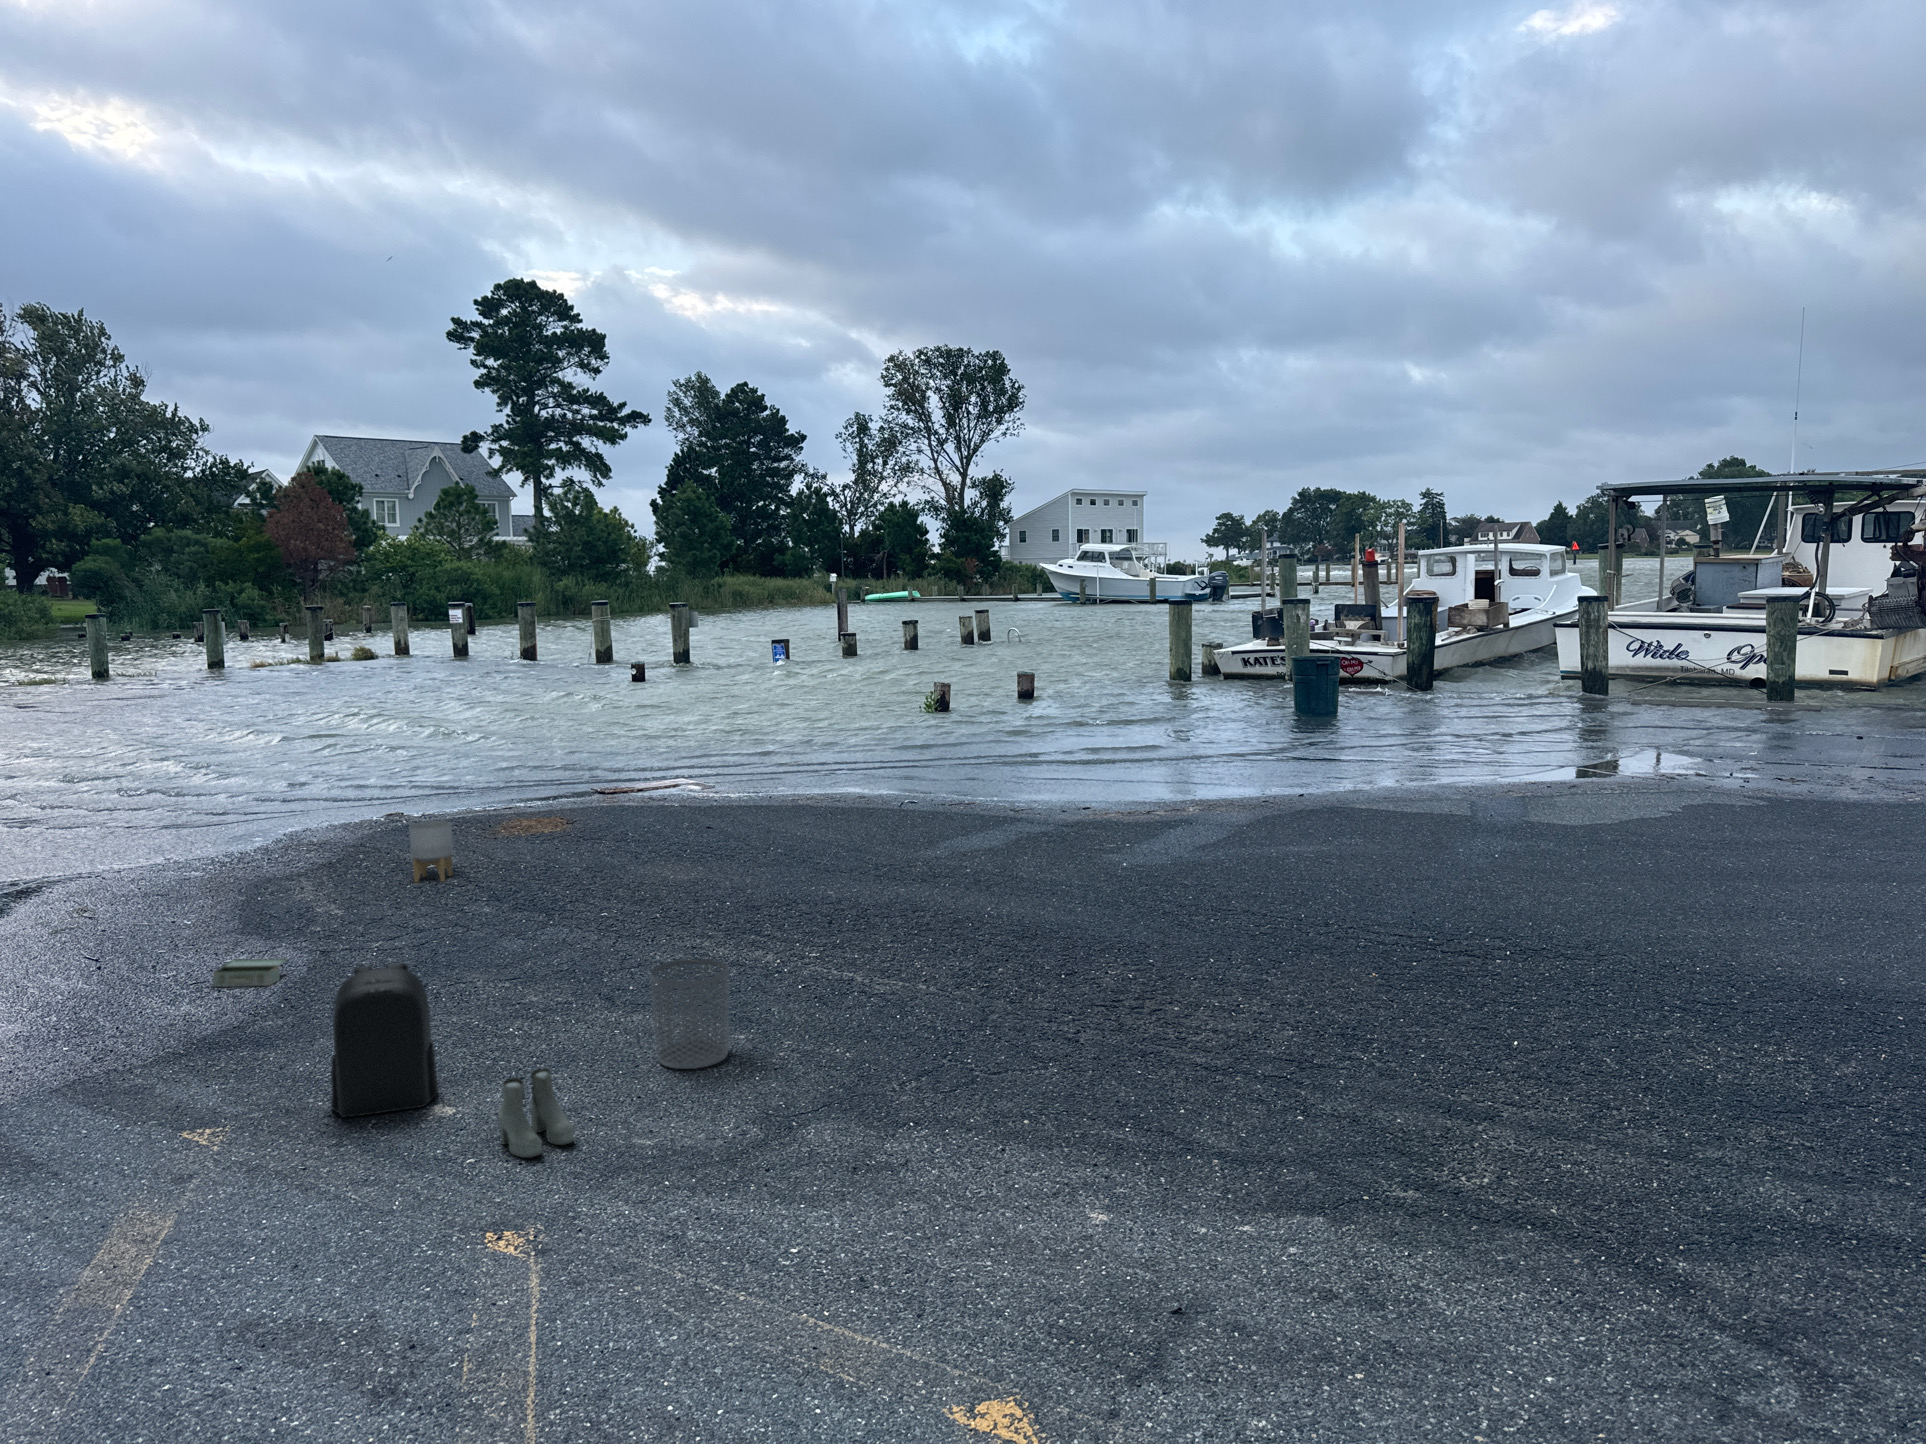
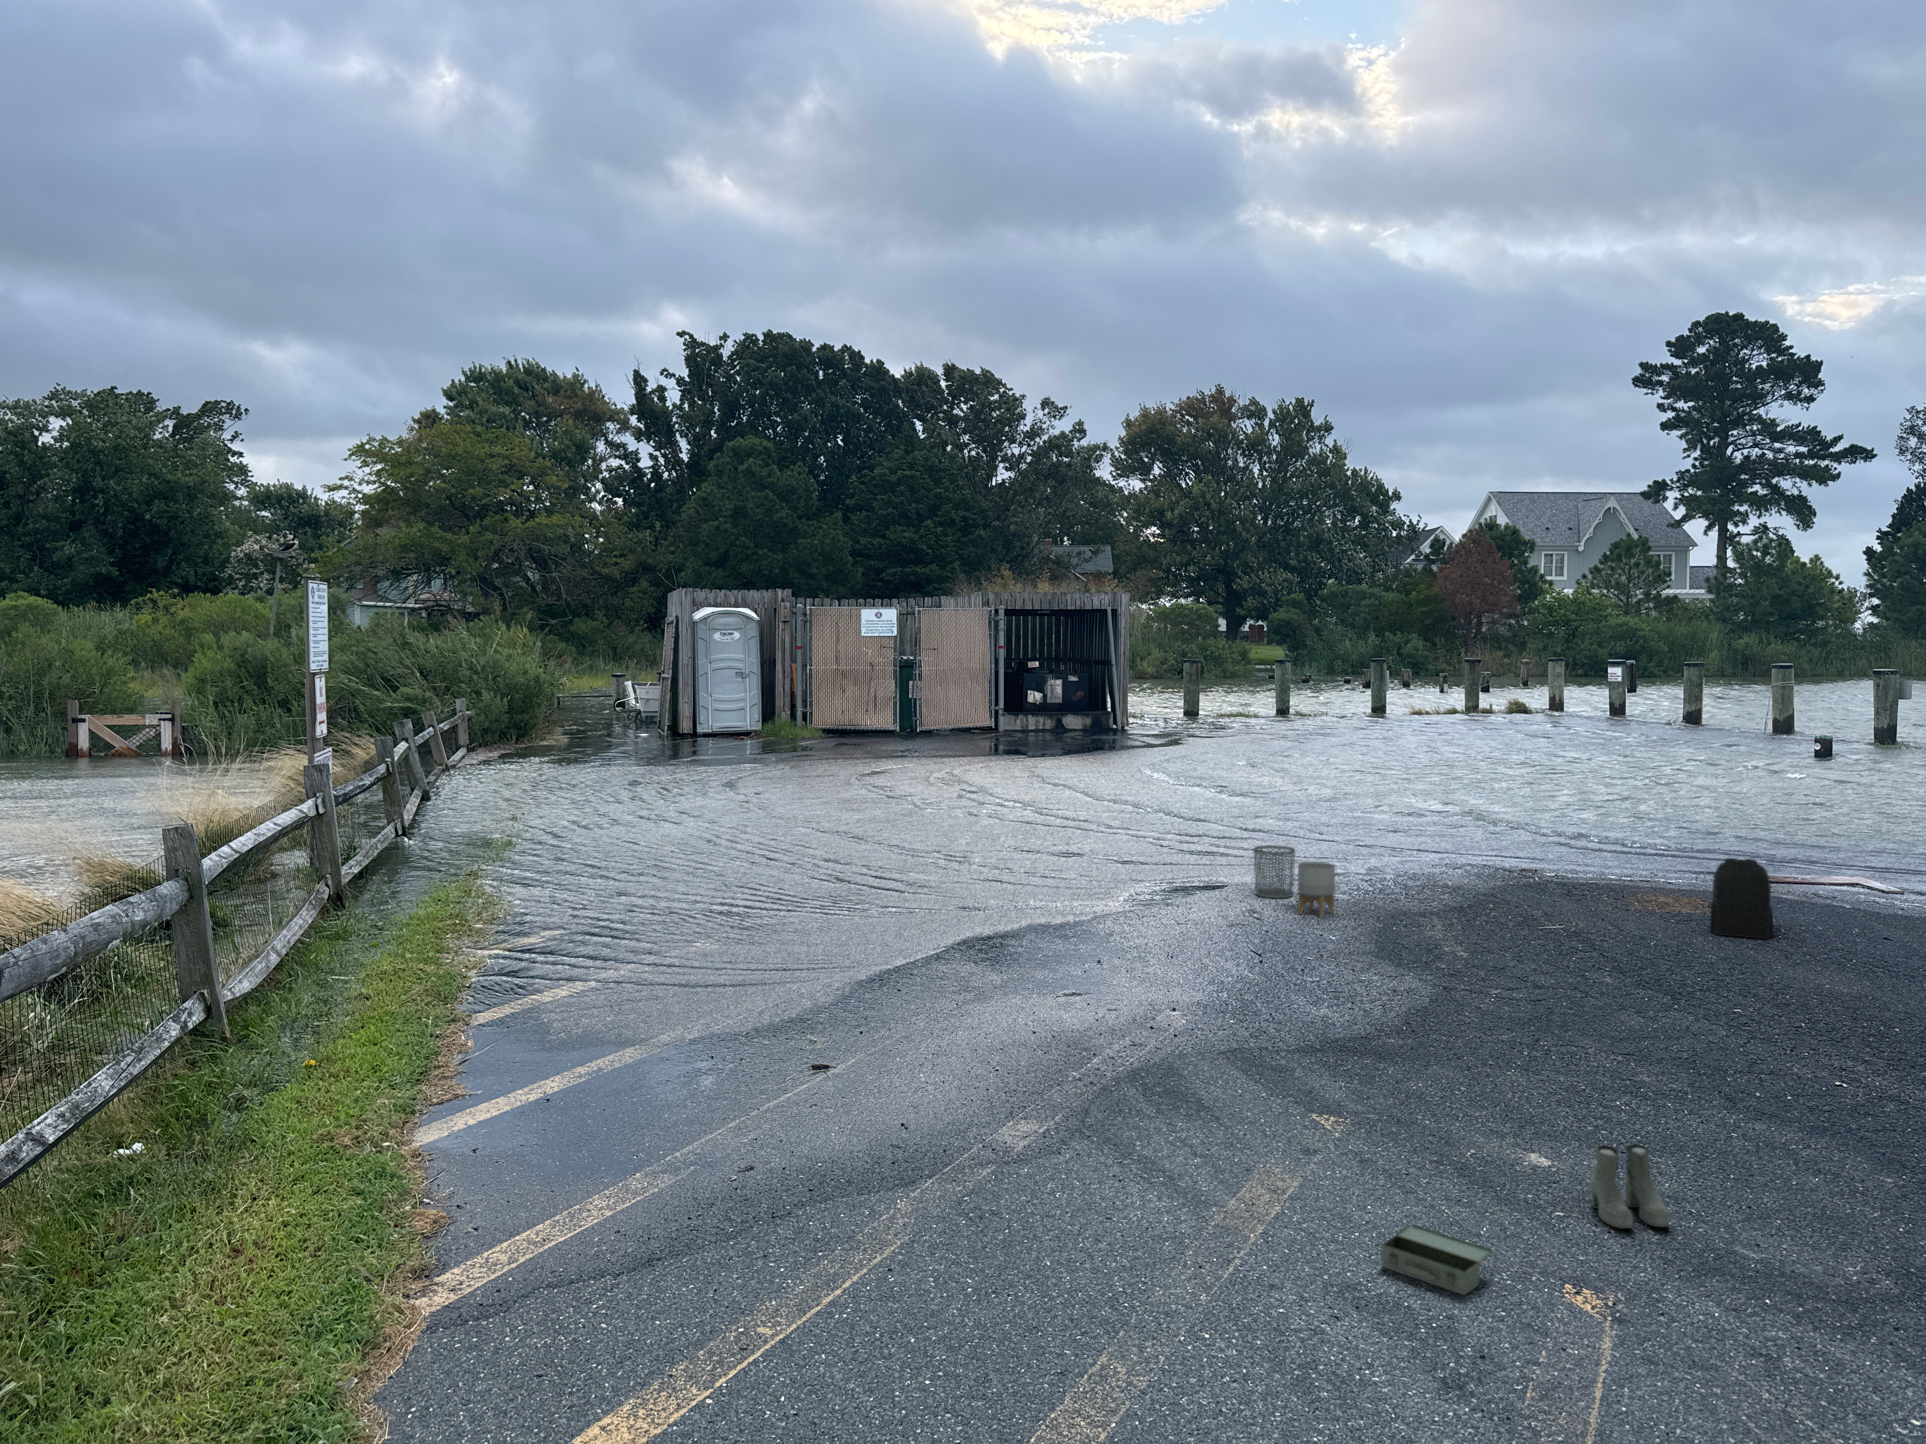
planter: present [409,821,453,883] -> present [1298,862,1335,918]
toolbox: present [213,958,287,987] -> present [1381,1225,1492,1295]
waste bin: present [650,959,729,1069] -> present [1254,845,1295,898]
backpack: present [331,961,438,1117] -> present [1709,858,1774,939]

